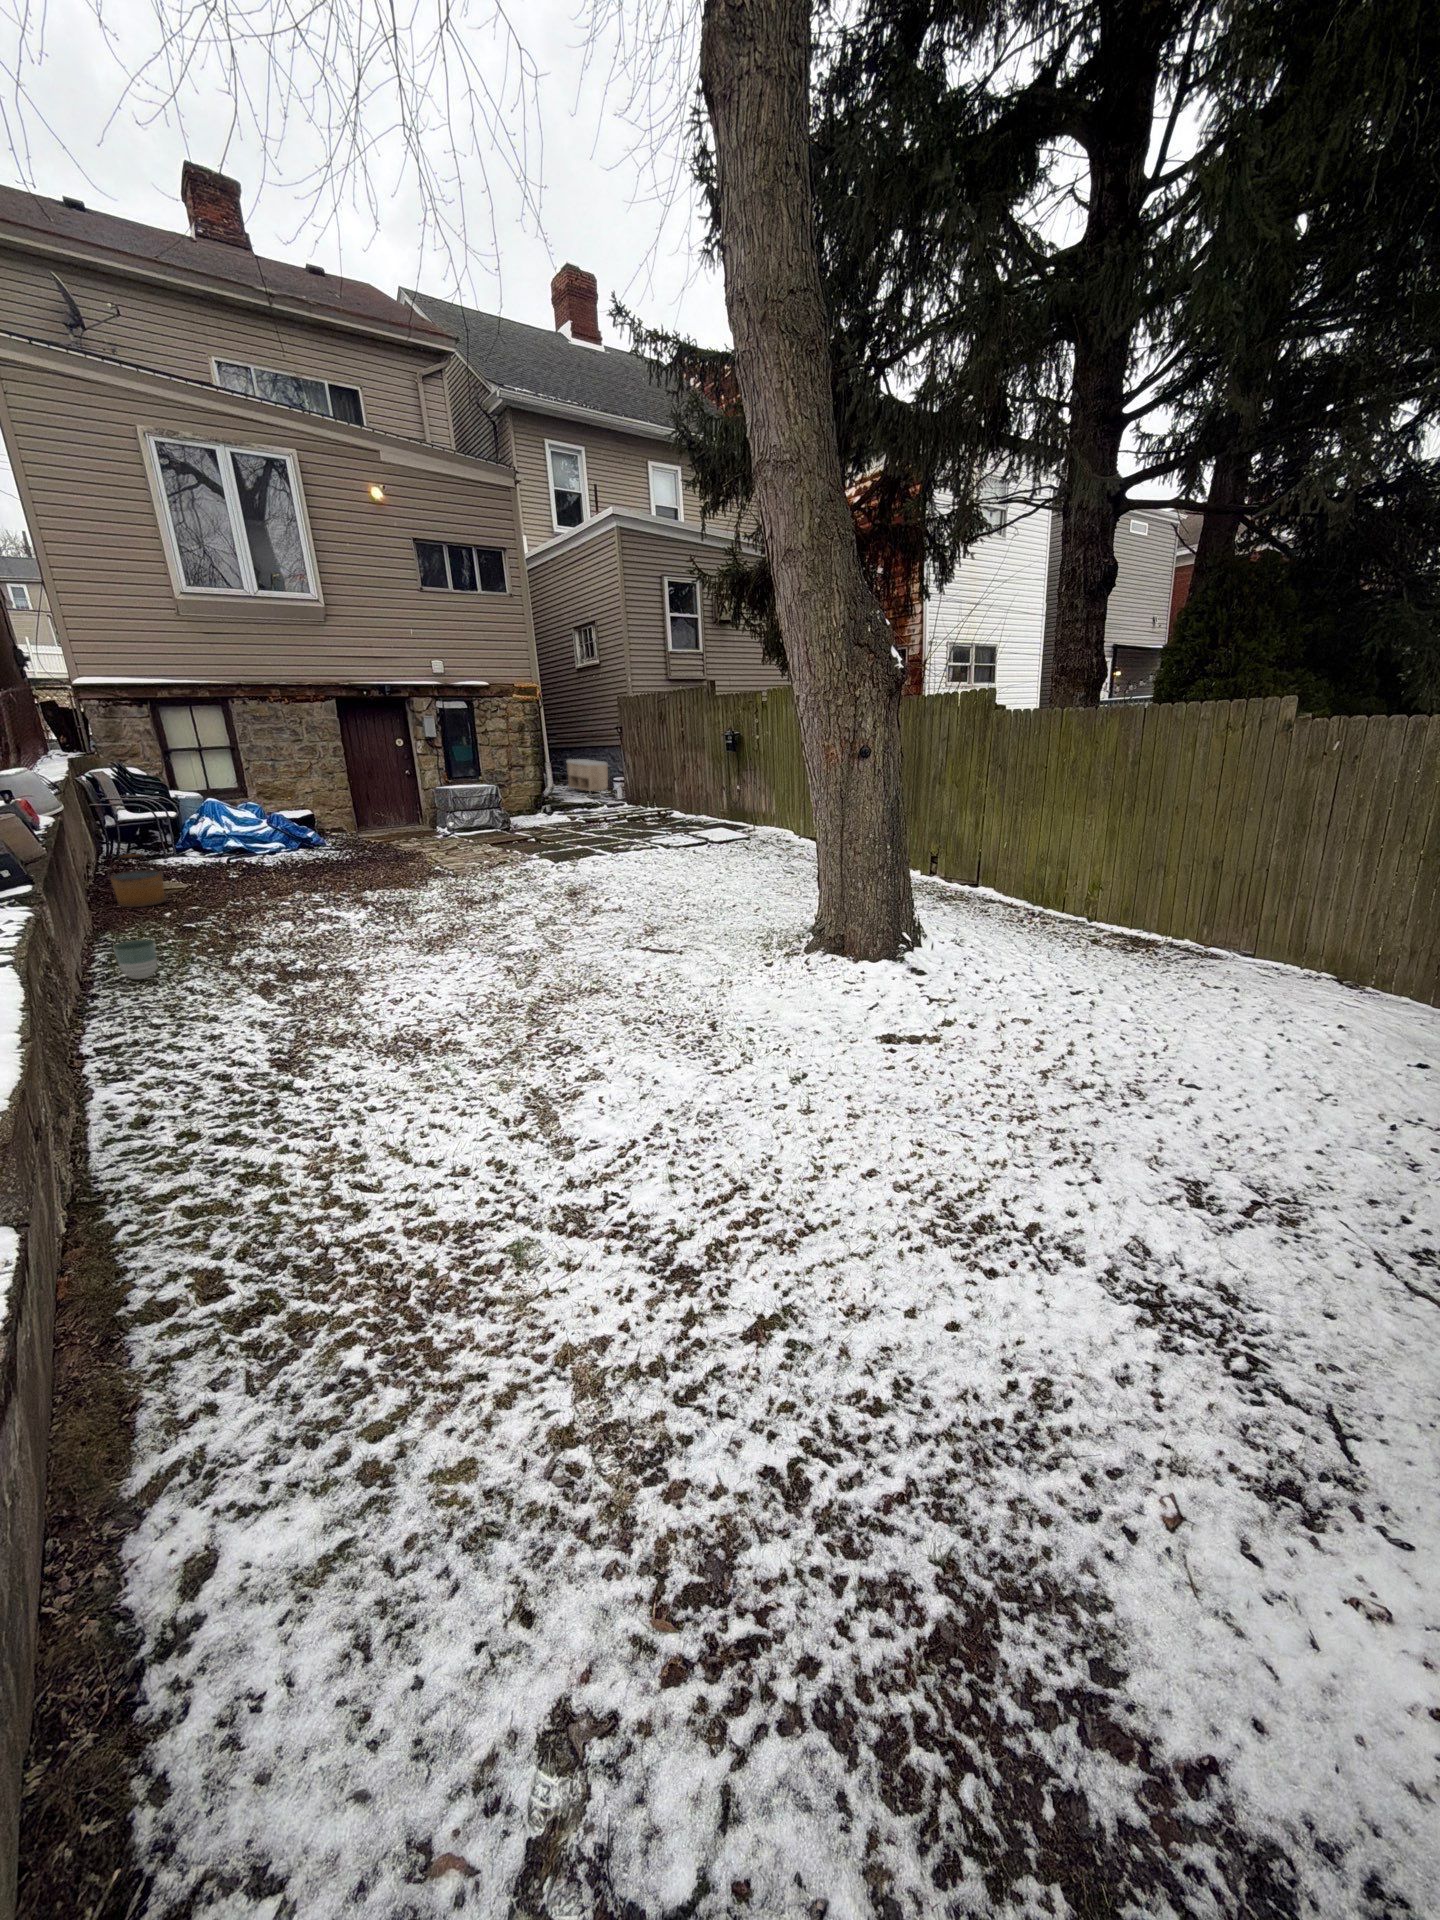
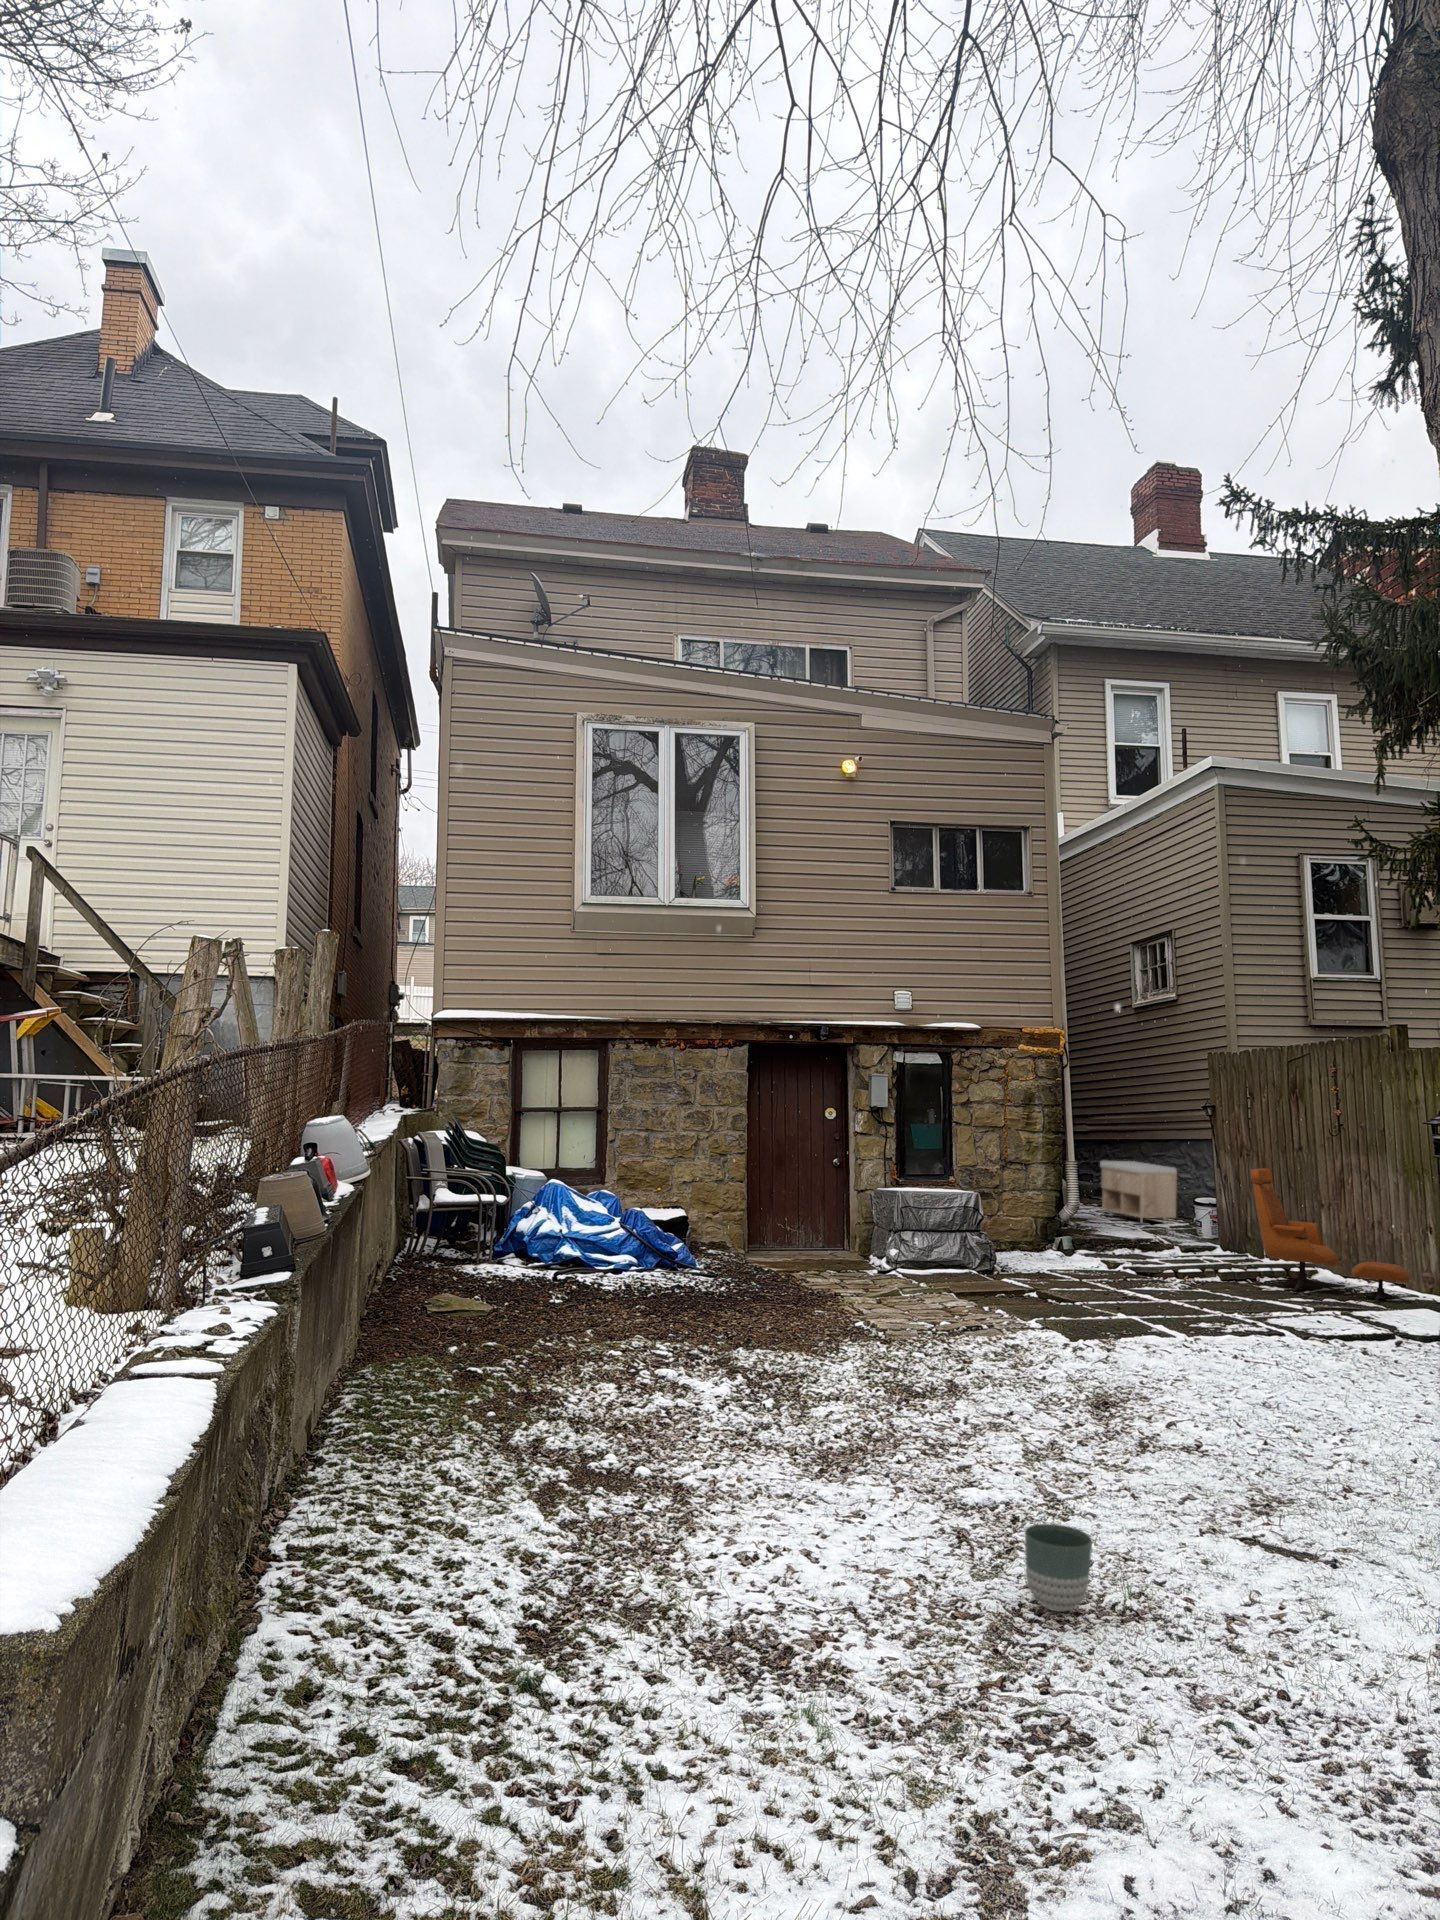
lounge chair: none [645,763,718,828] -> present [1250,1168,1411,1304]
bucket: present [110,854,166,907] -> none [400,1252,466,1333]
planter: present [113,940,157,979] -> present [1025,1524,1092,1612]

